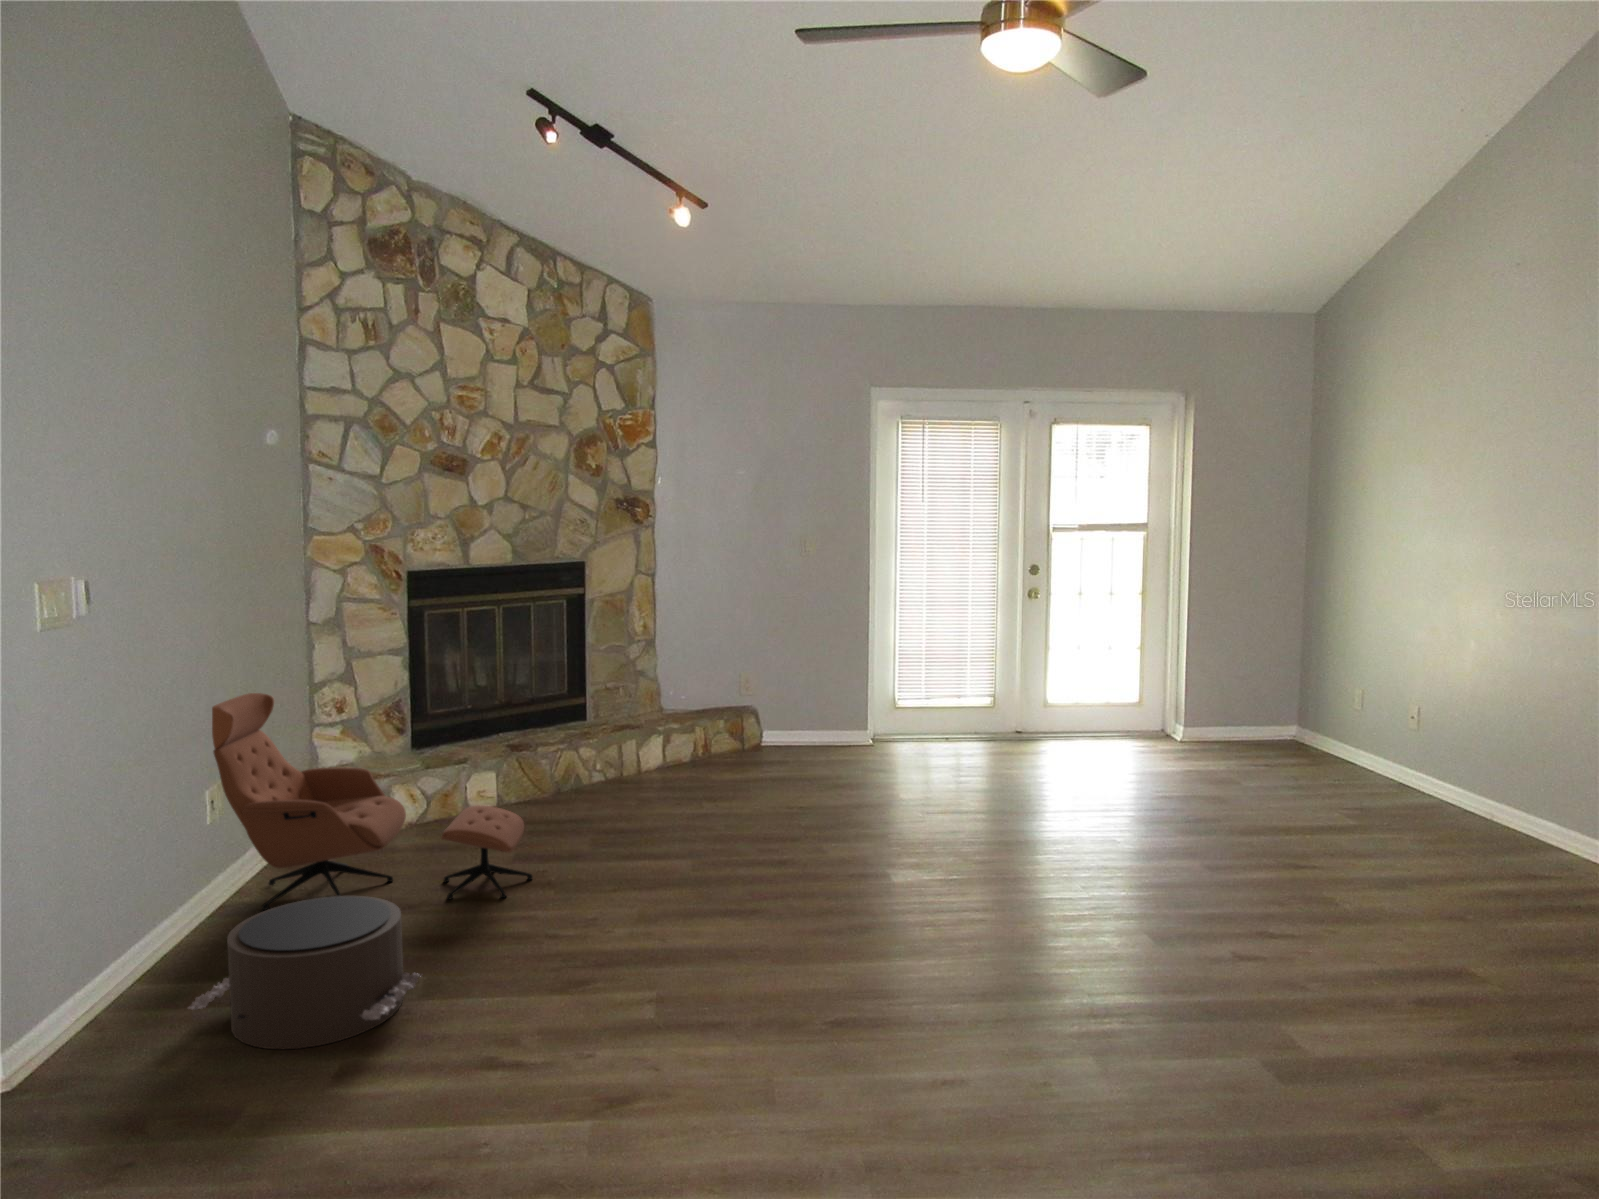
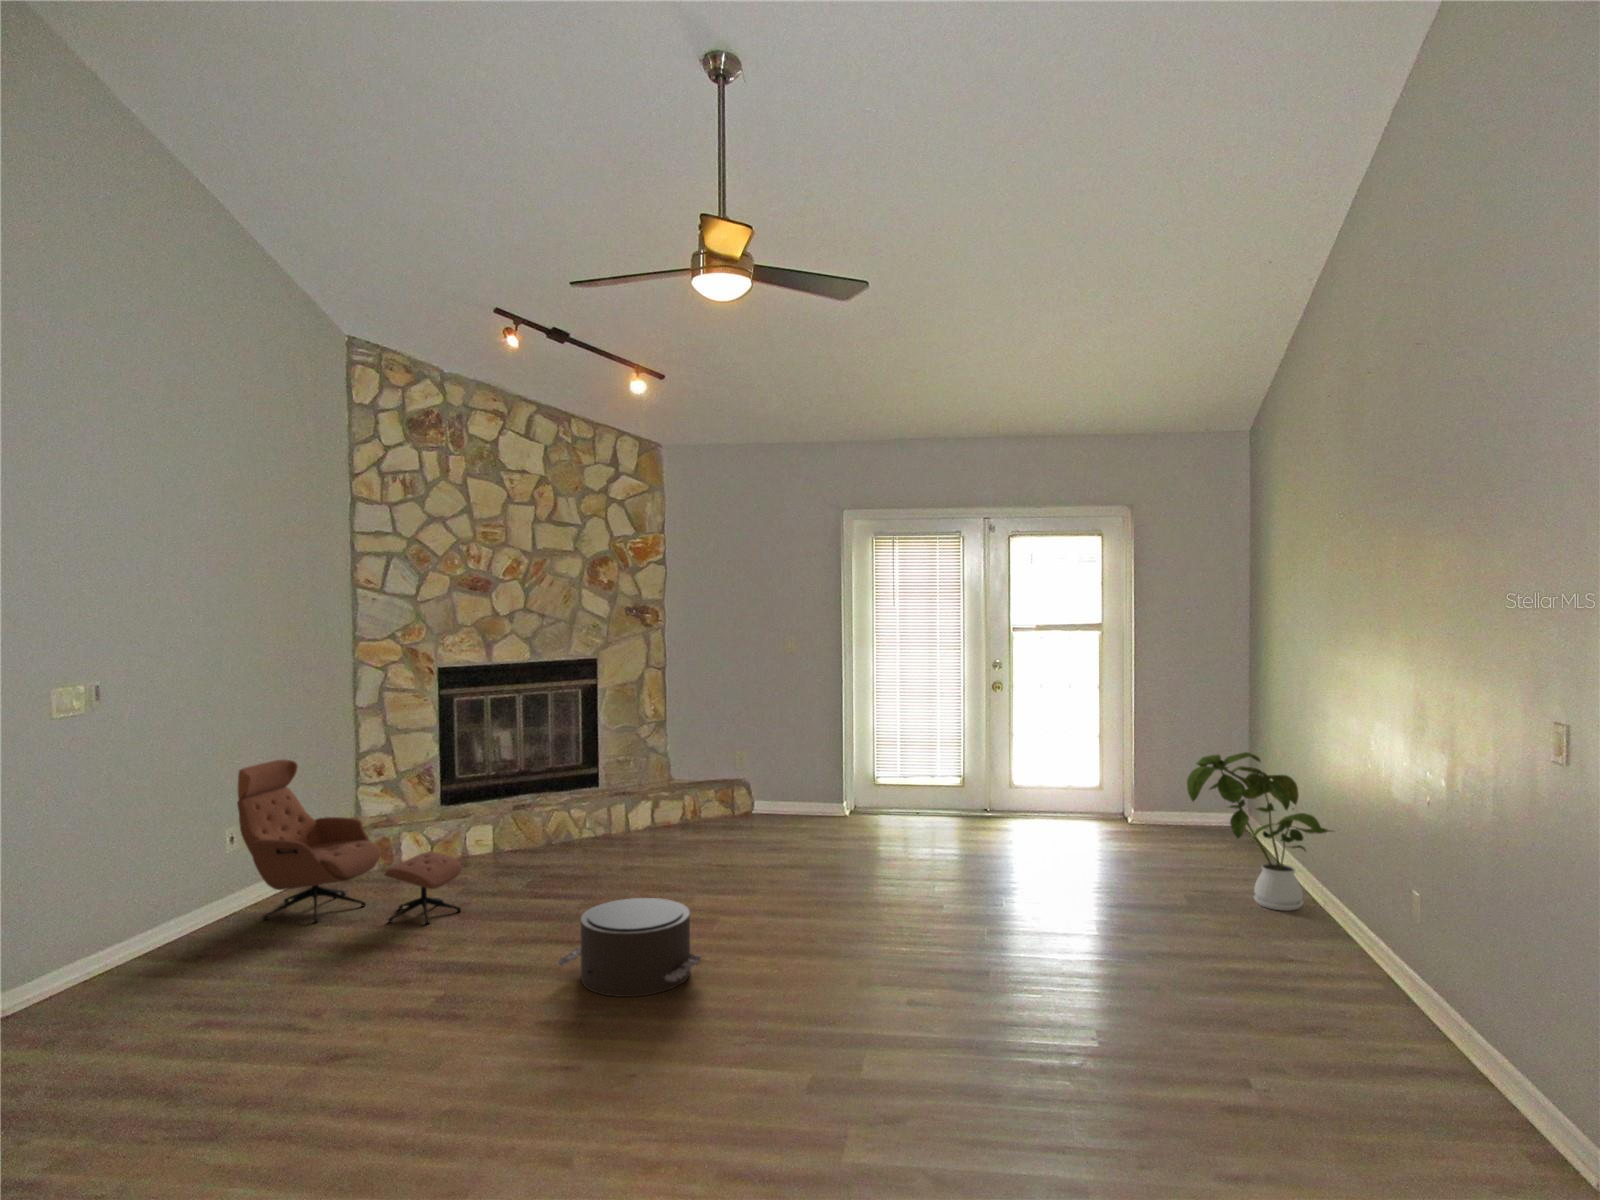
house plant: none [1335,650,1501,814] -> present [1187,752,1331,911]
pouf: present [189,896,422,1049] -> present [557,898,702,997]

